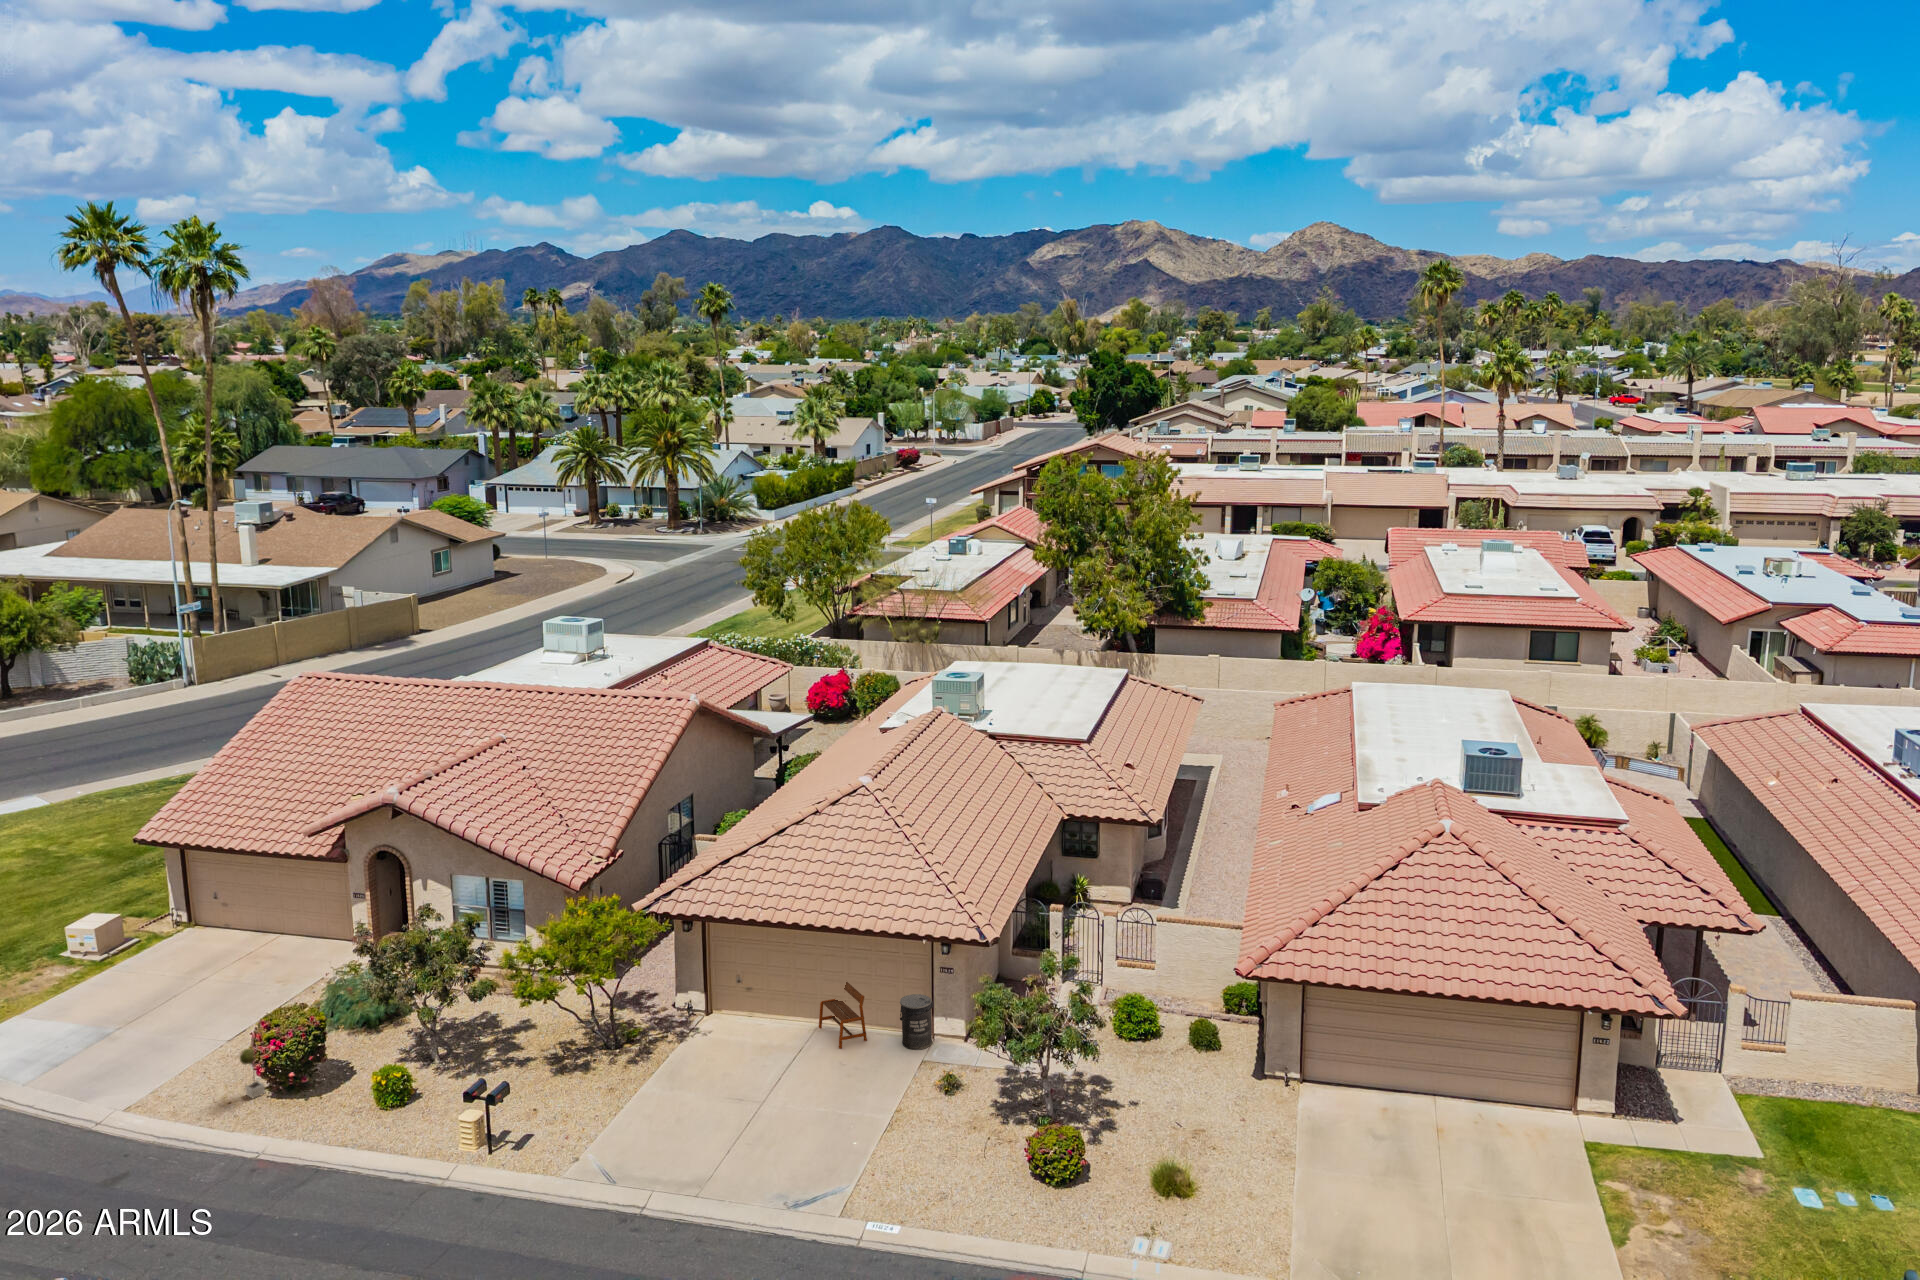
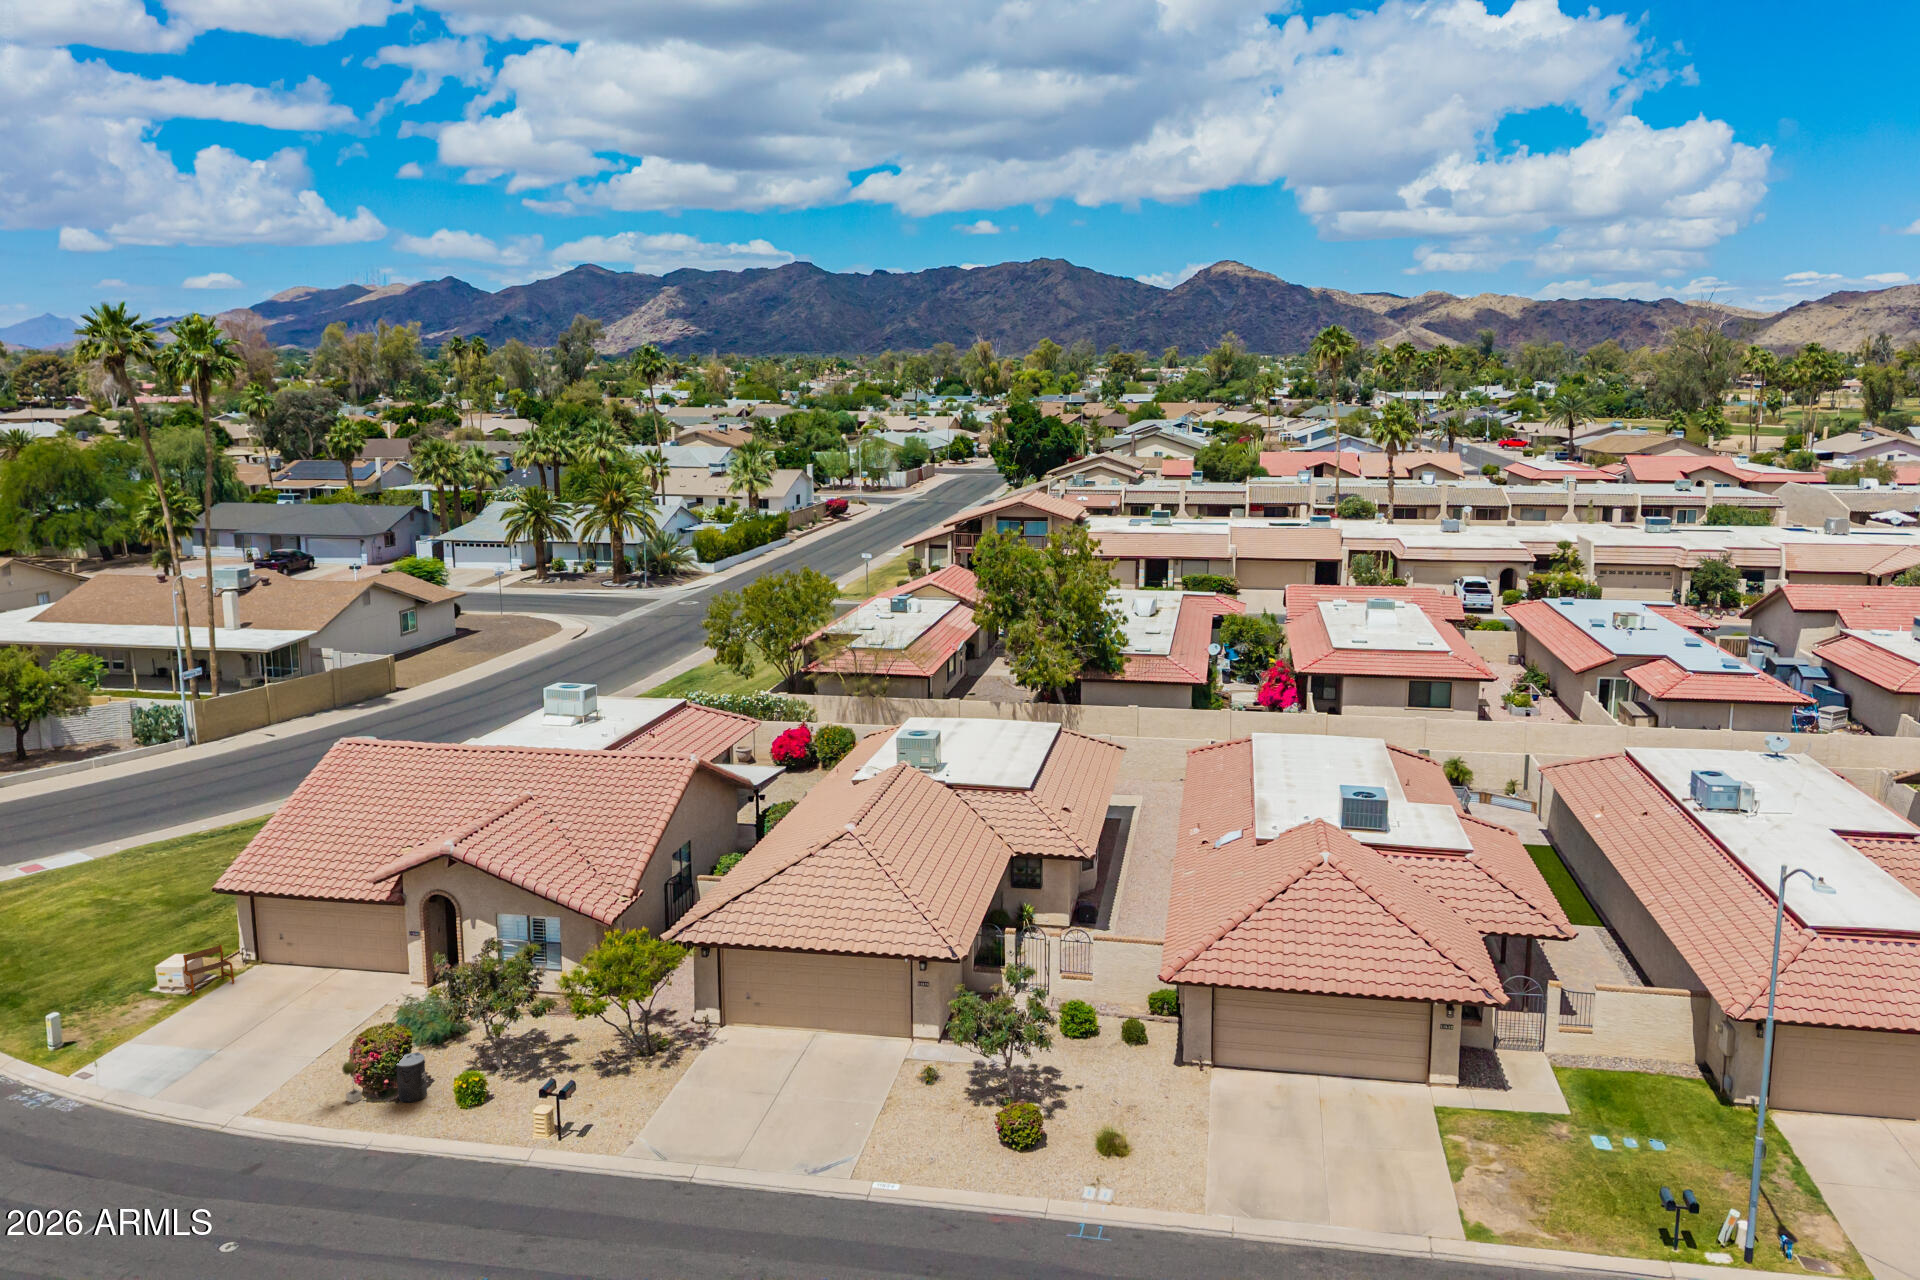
bench: present [819,982,867,1049] -> present [183,945,235,996]
trash can: present [900,994,933,1050] -> present [396,1052,427,1103]

